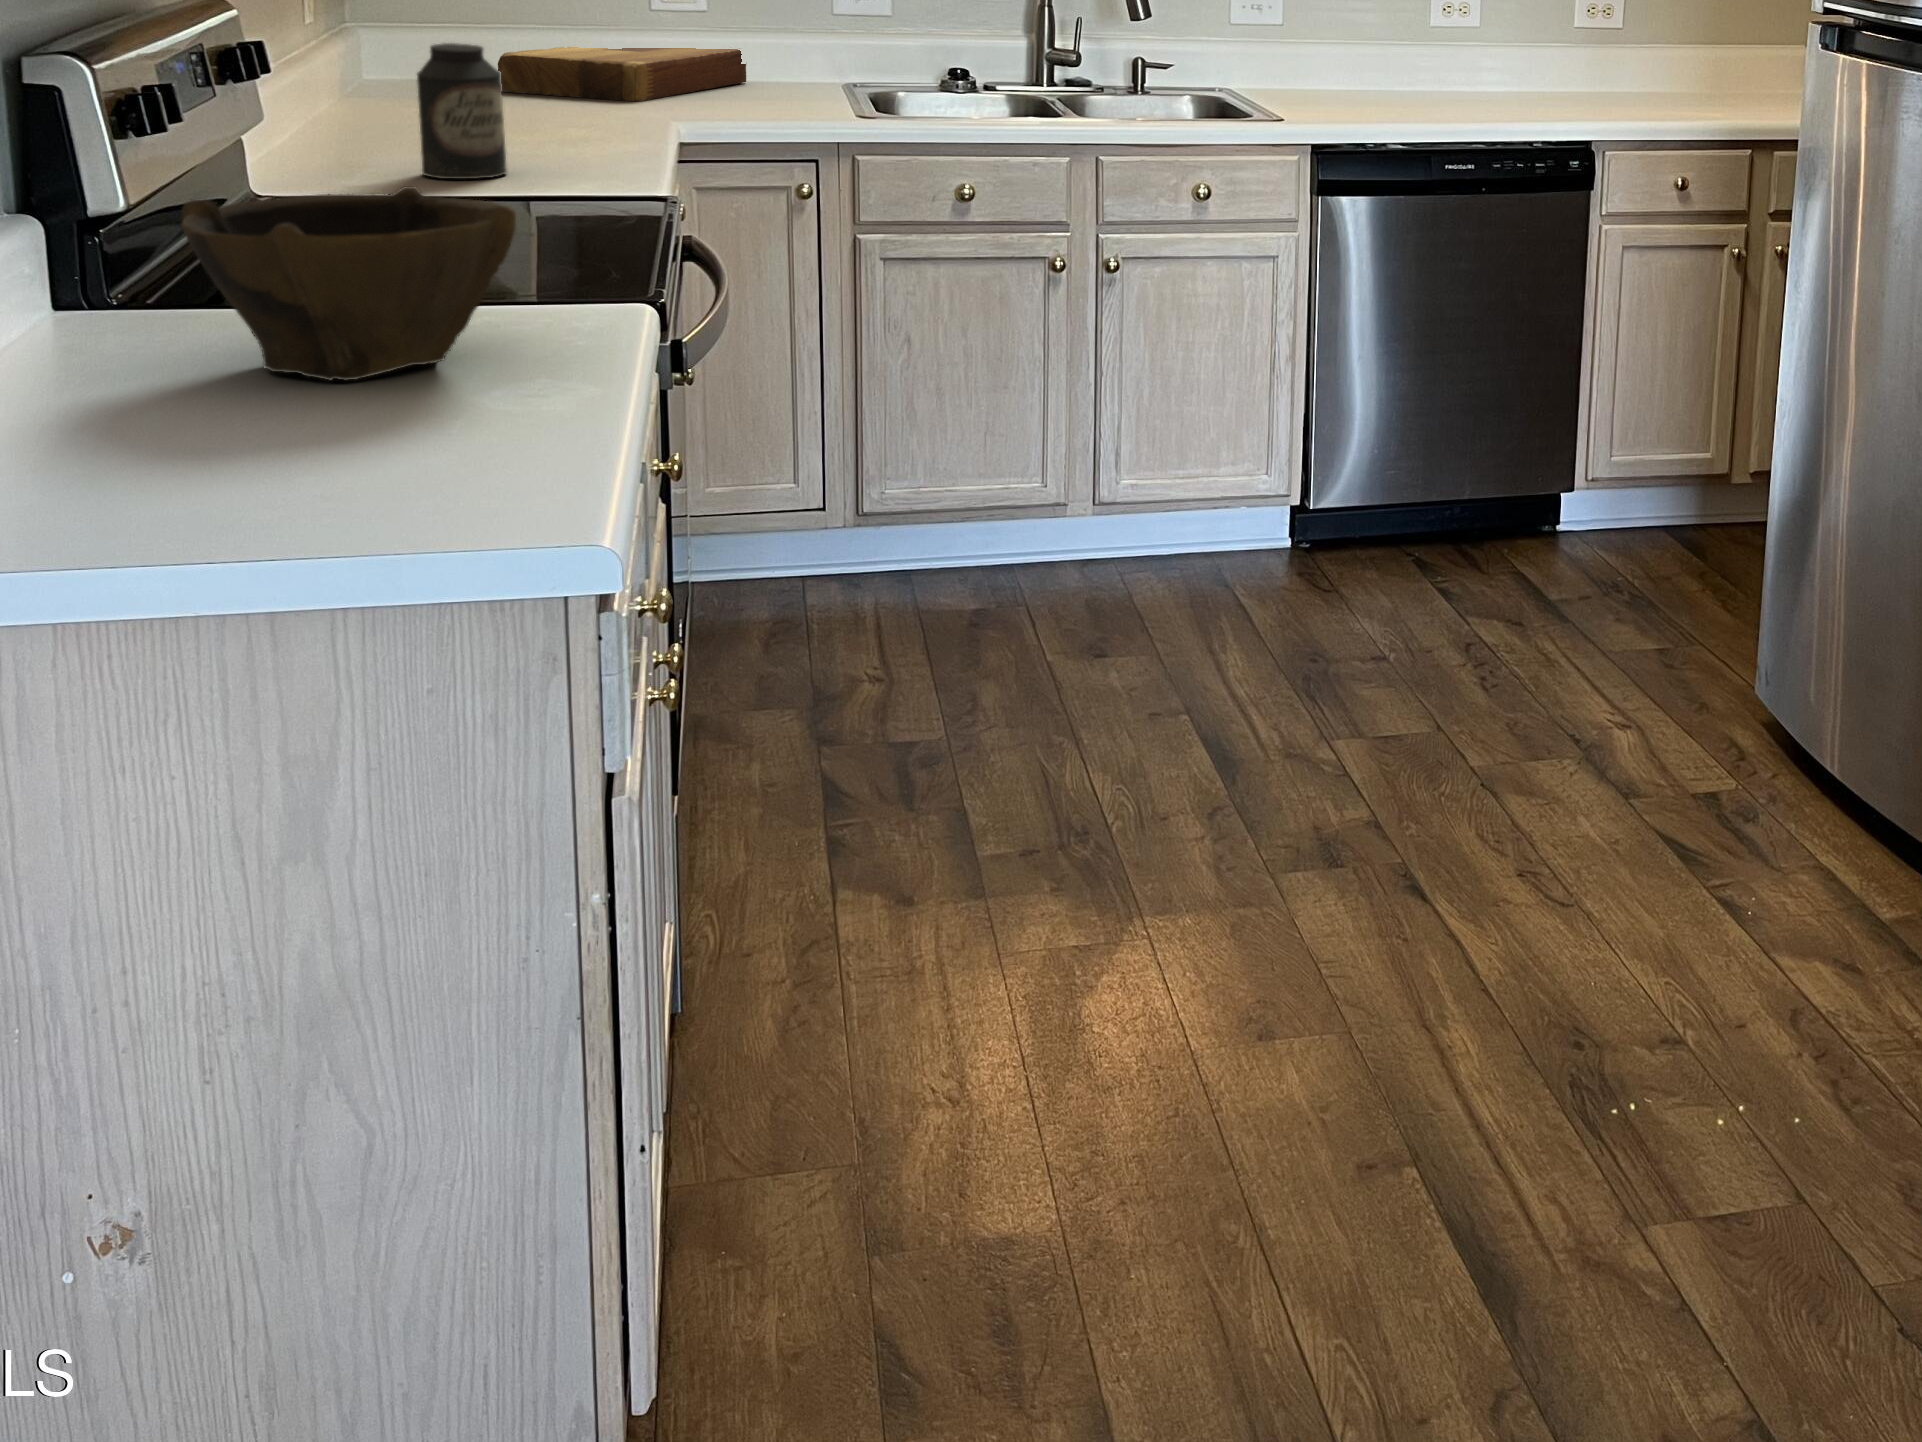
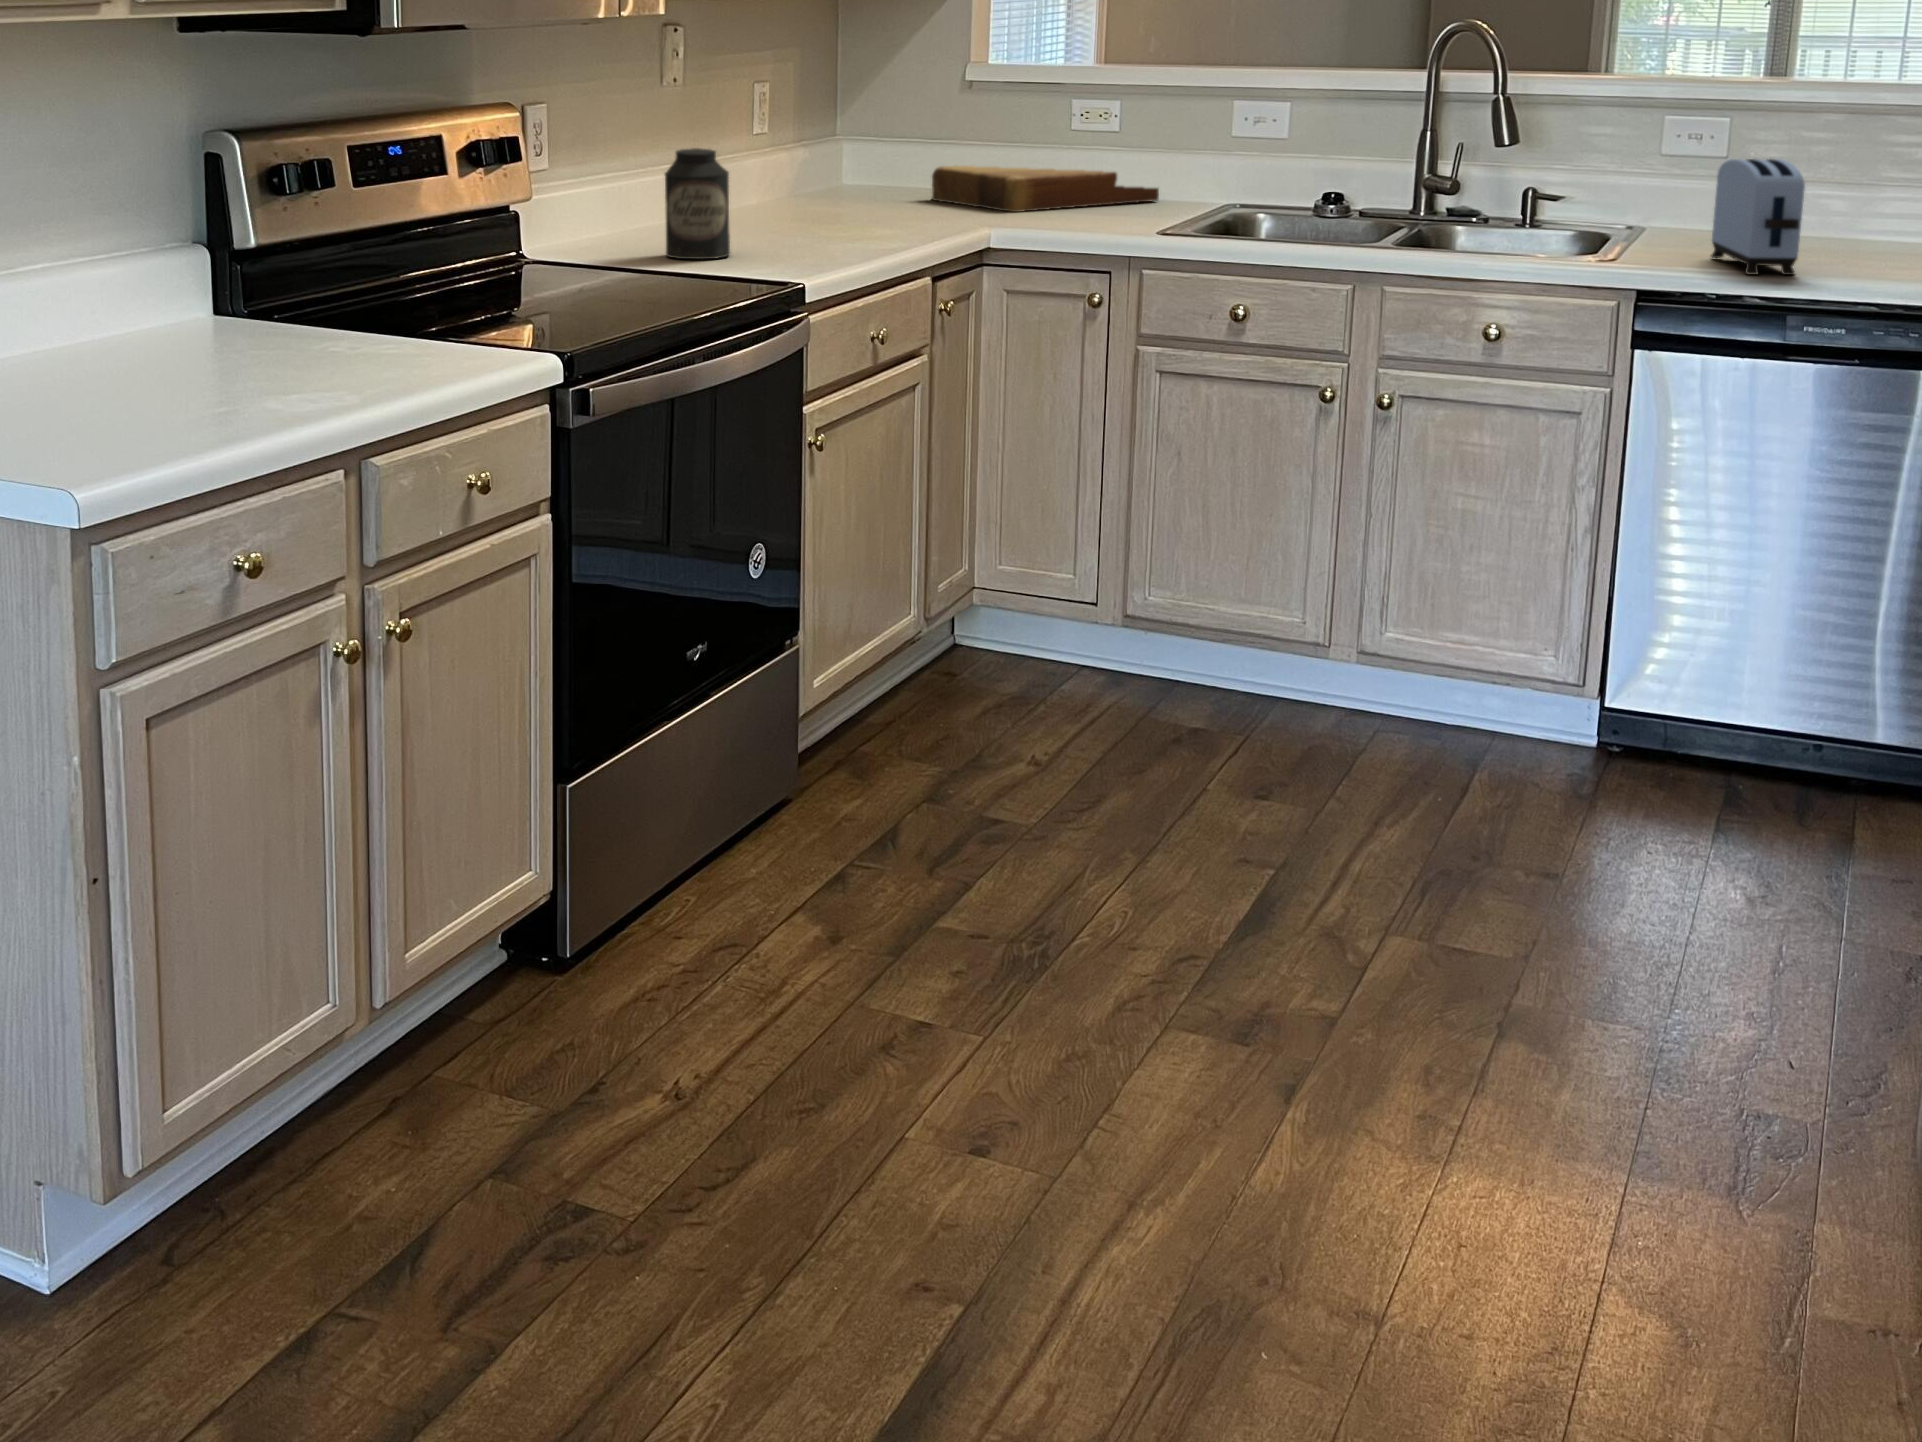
toaster: none [1354,28,1468,128] -> present [1711,159,1805,275]
bowl: present [182,186,516,380] -> none [124,237,346,369]

